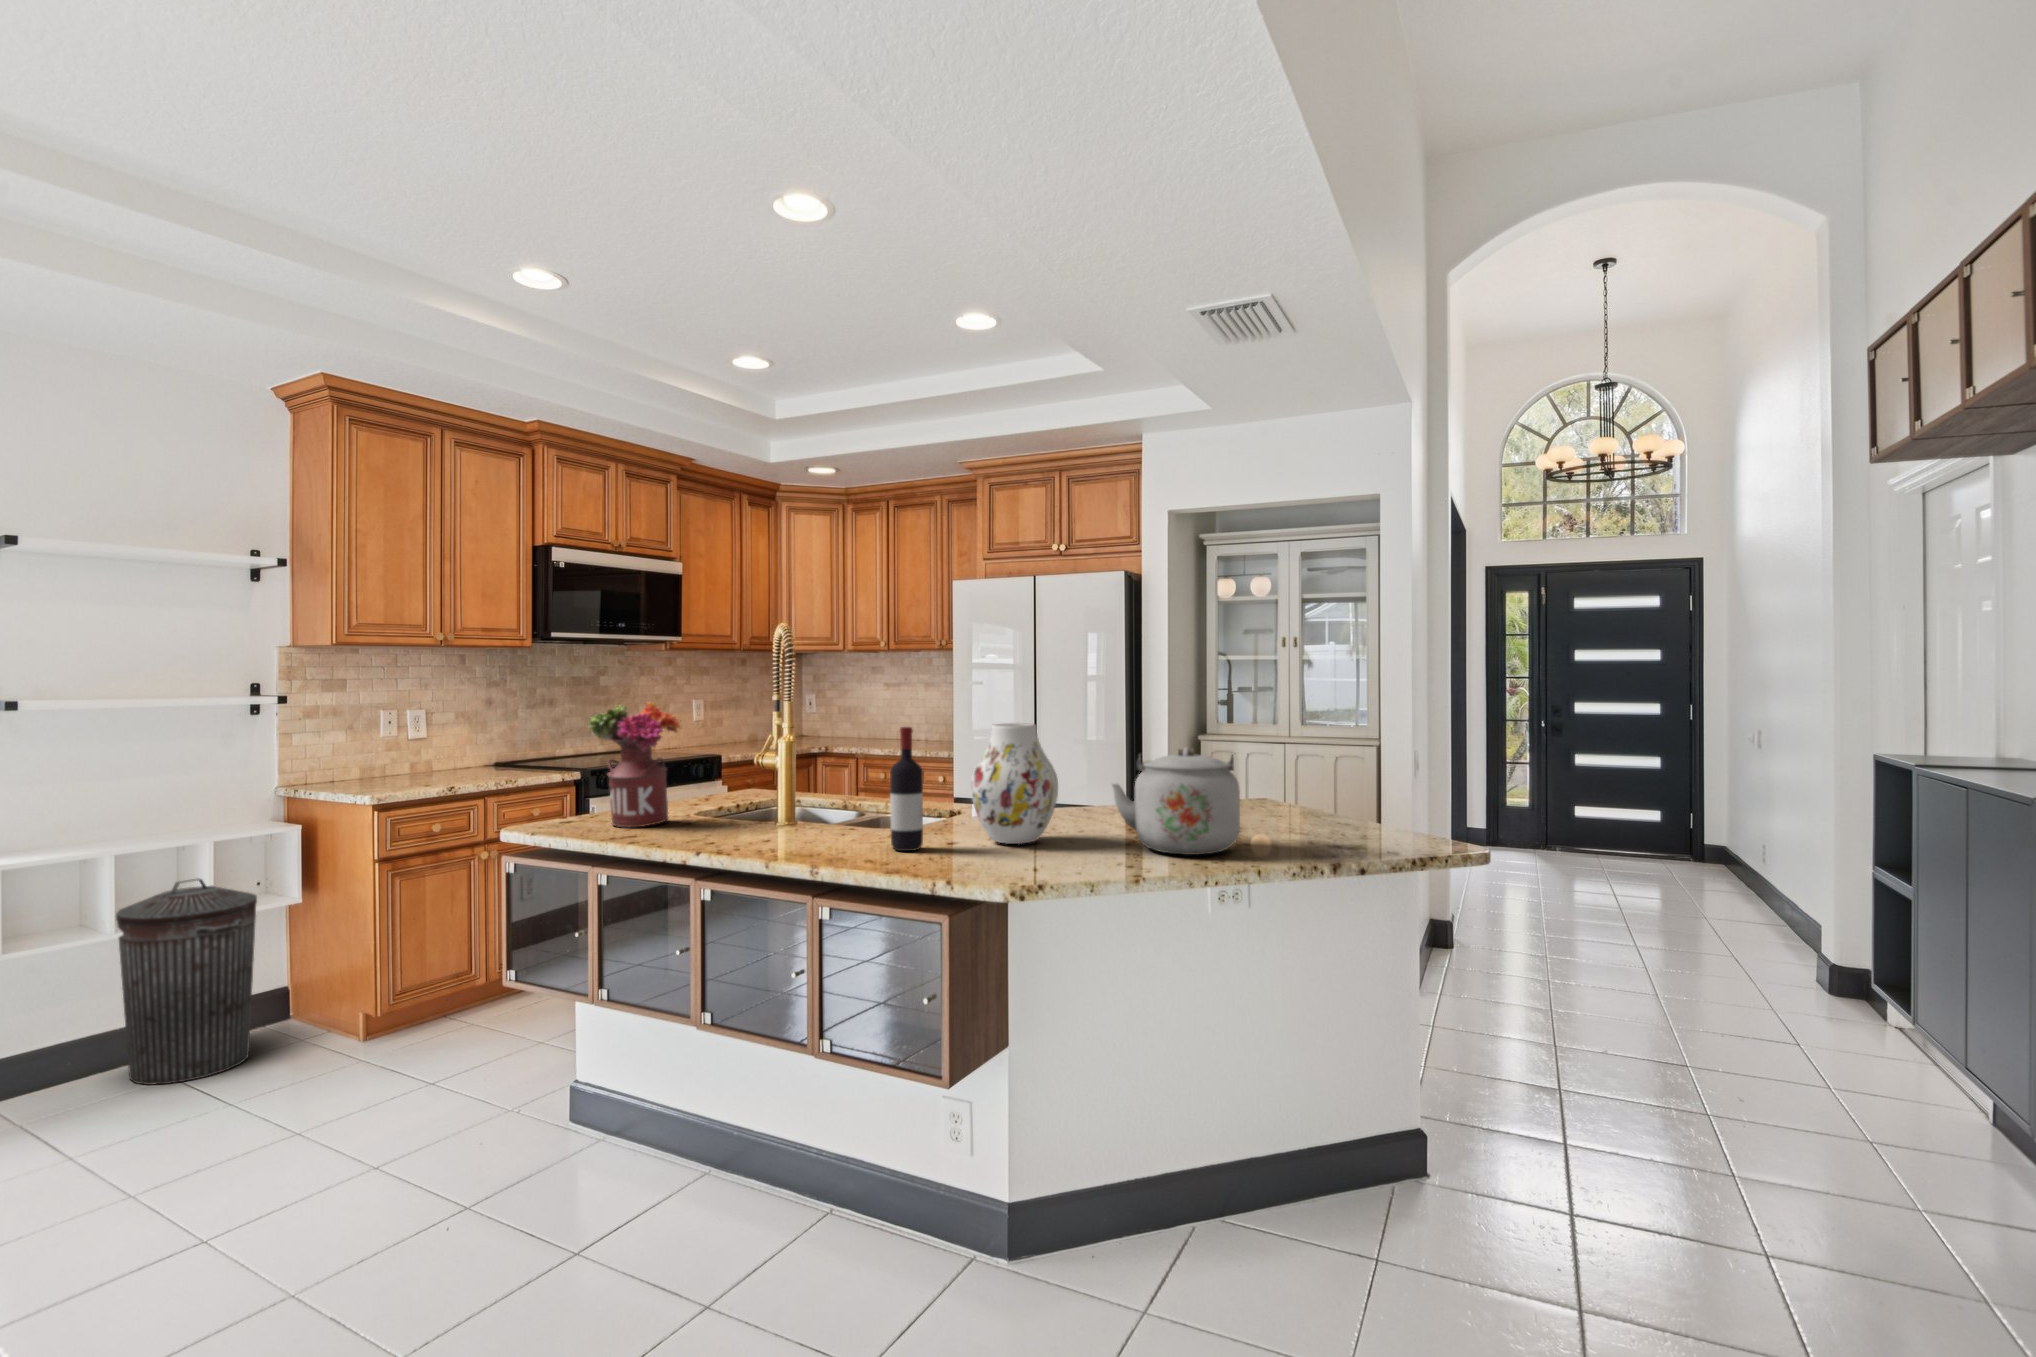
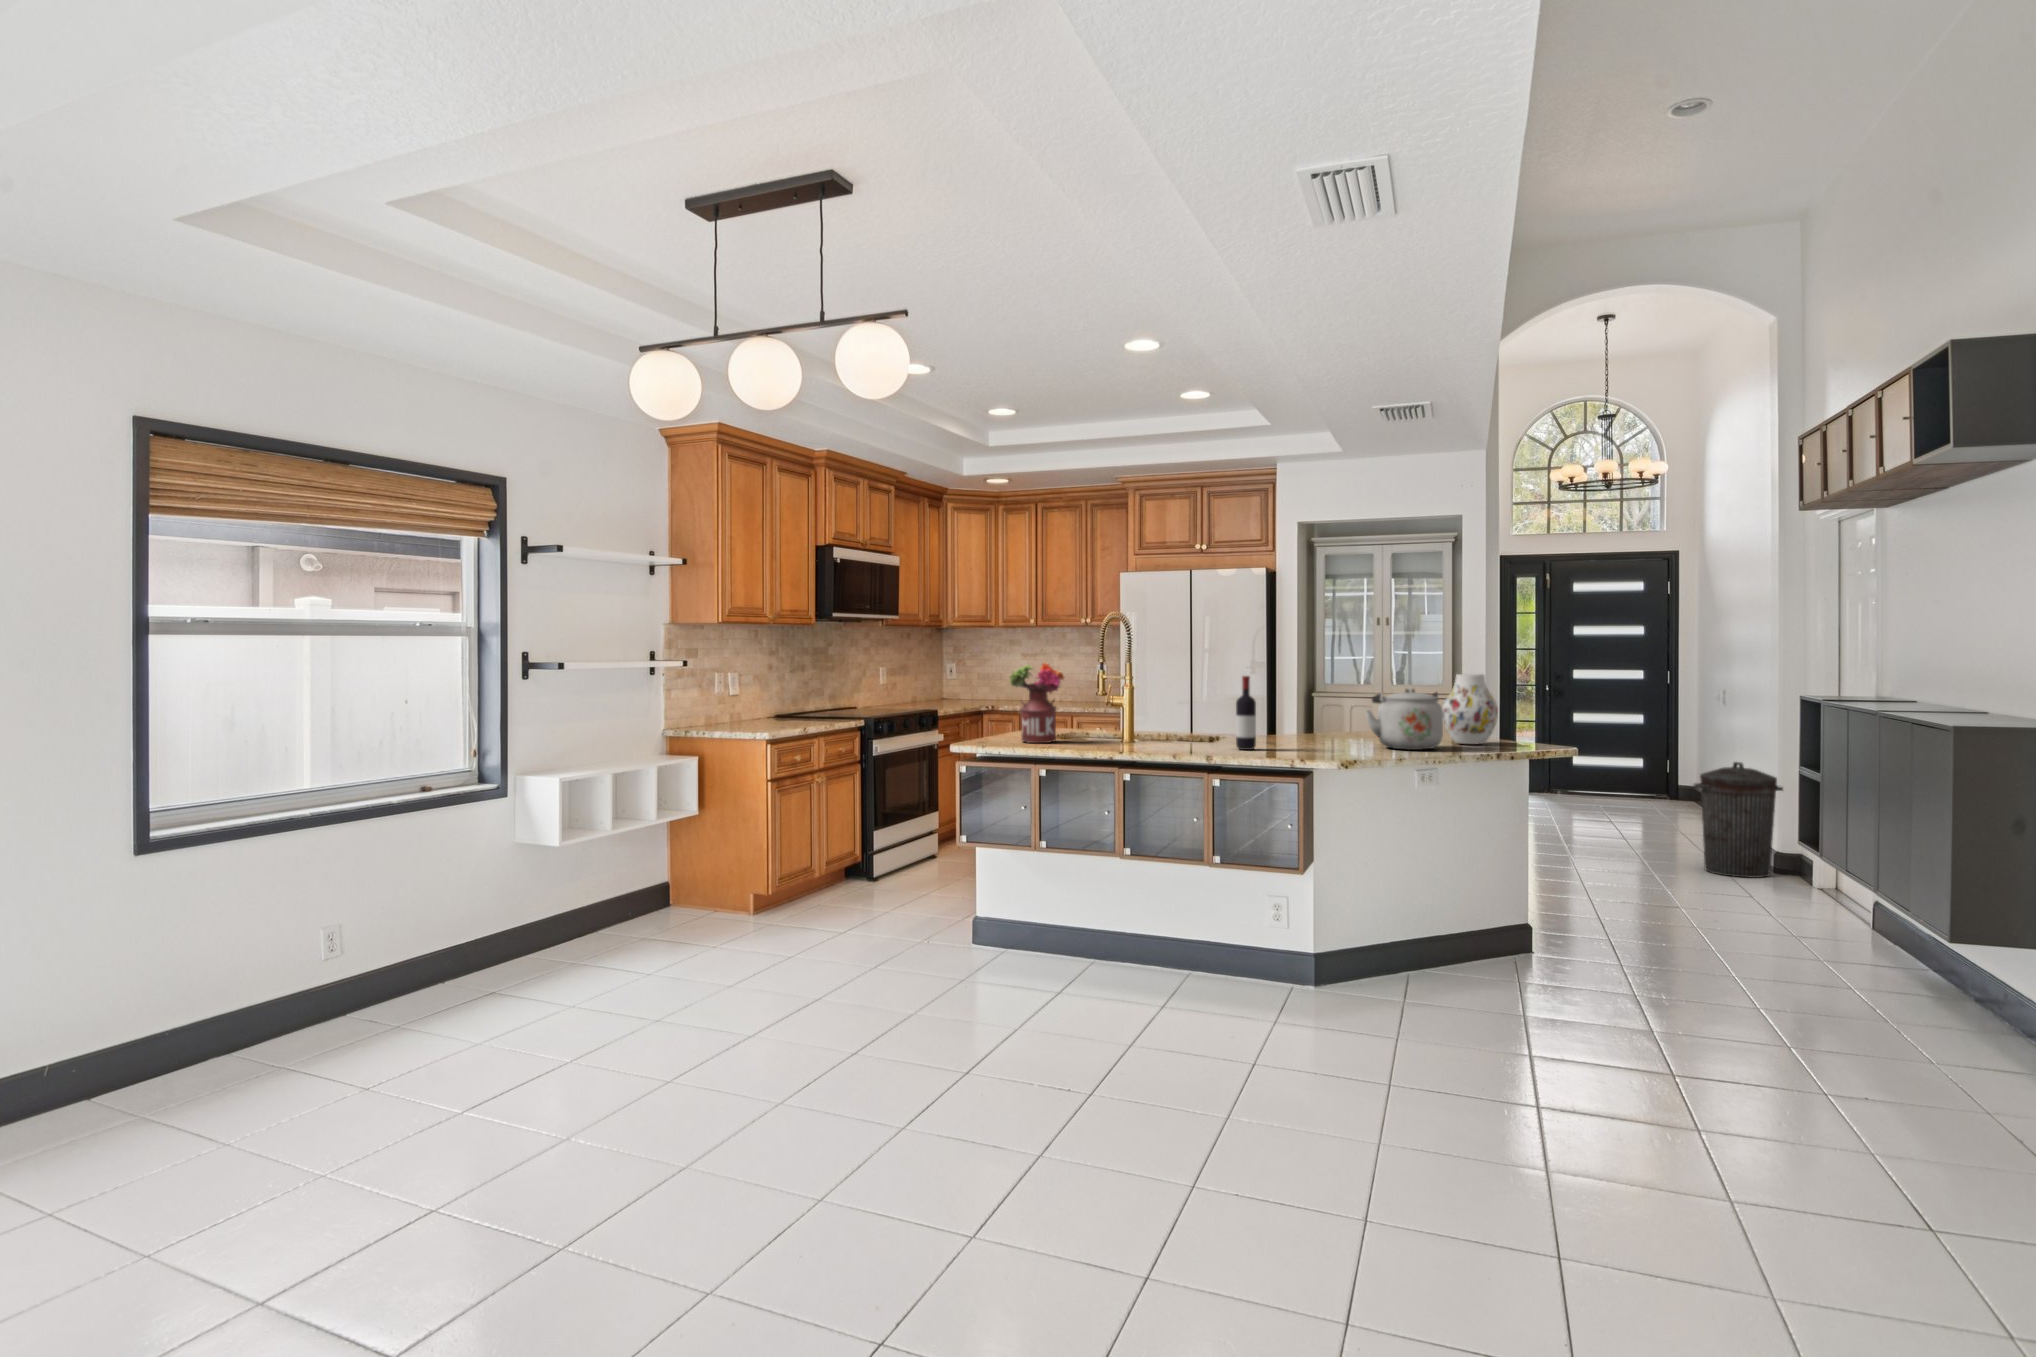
vase: present [971,723,1058,844] -> present [1442,674,1498,745]
trash can: present [116,879,257,1085] -> present [1694,762,1783,878]

